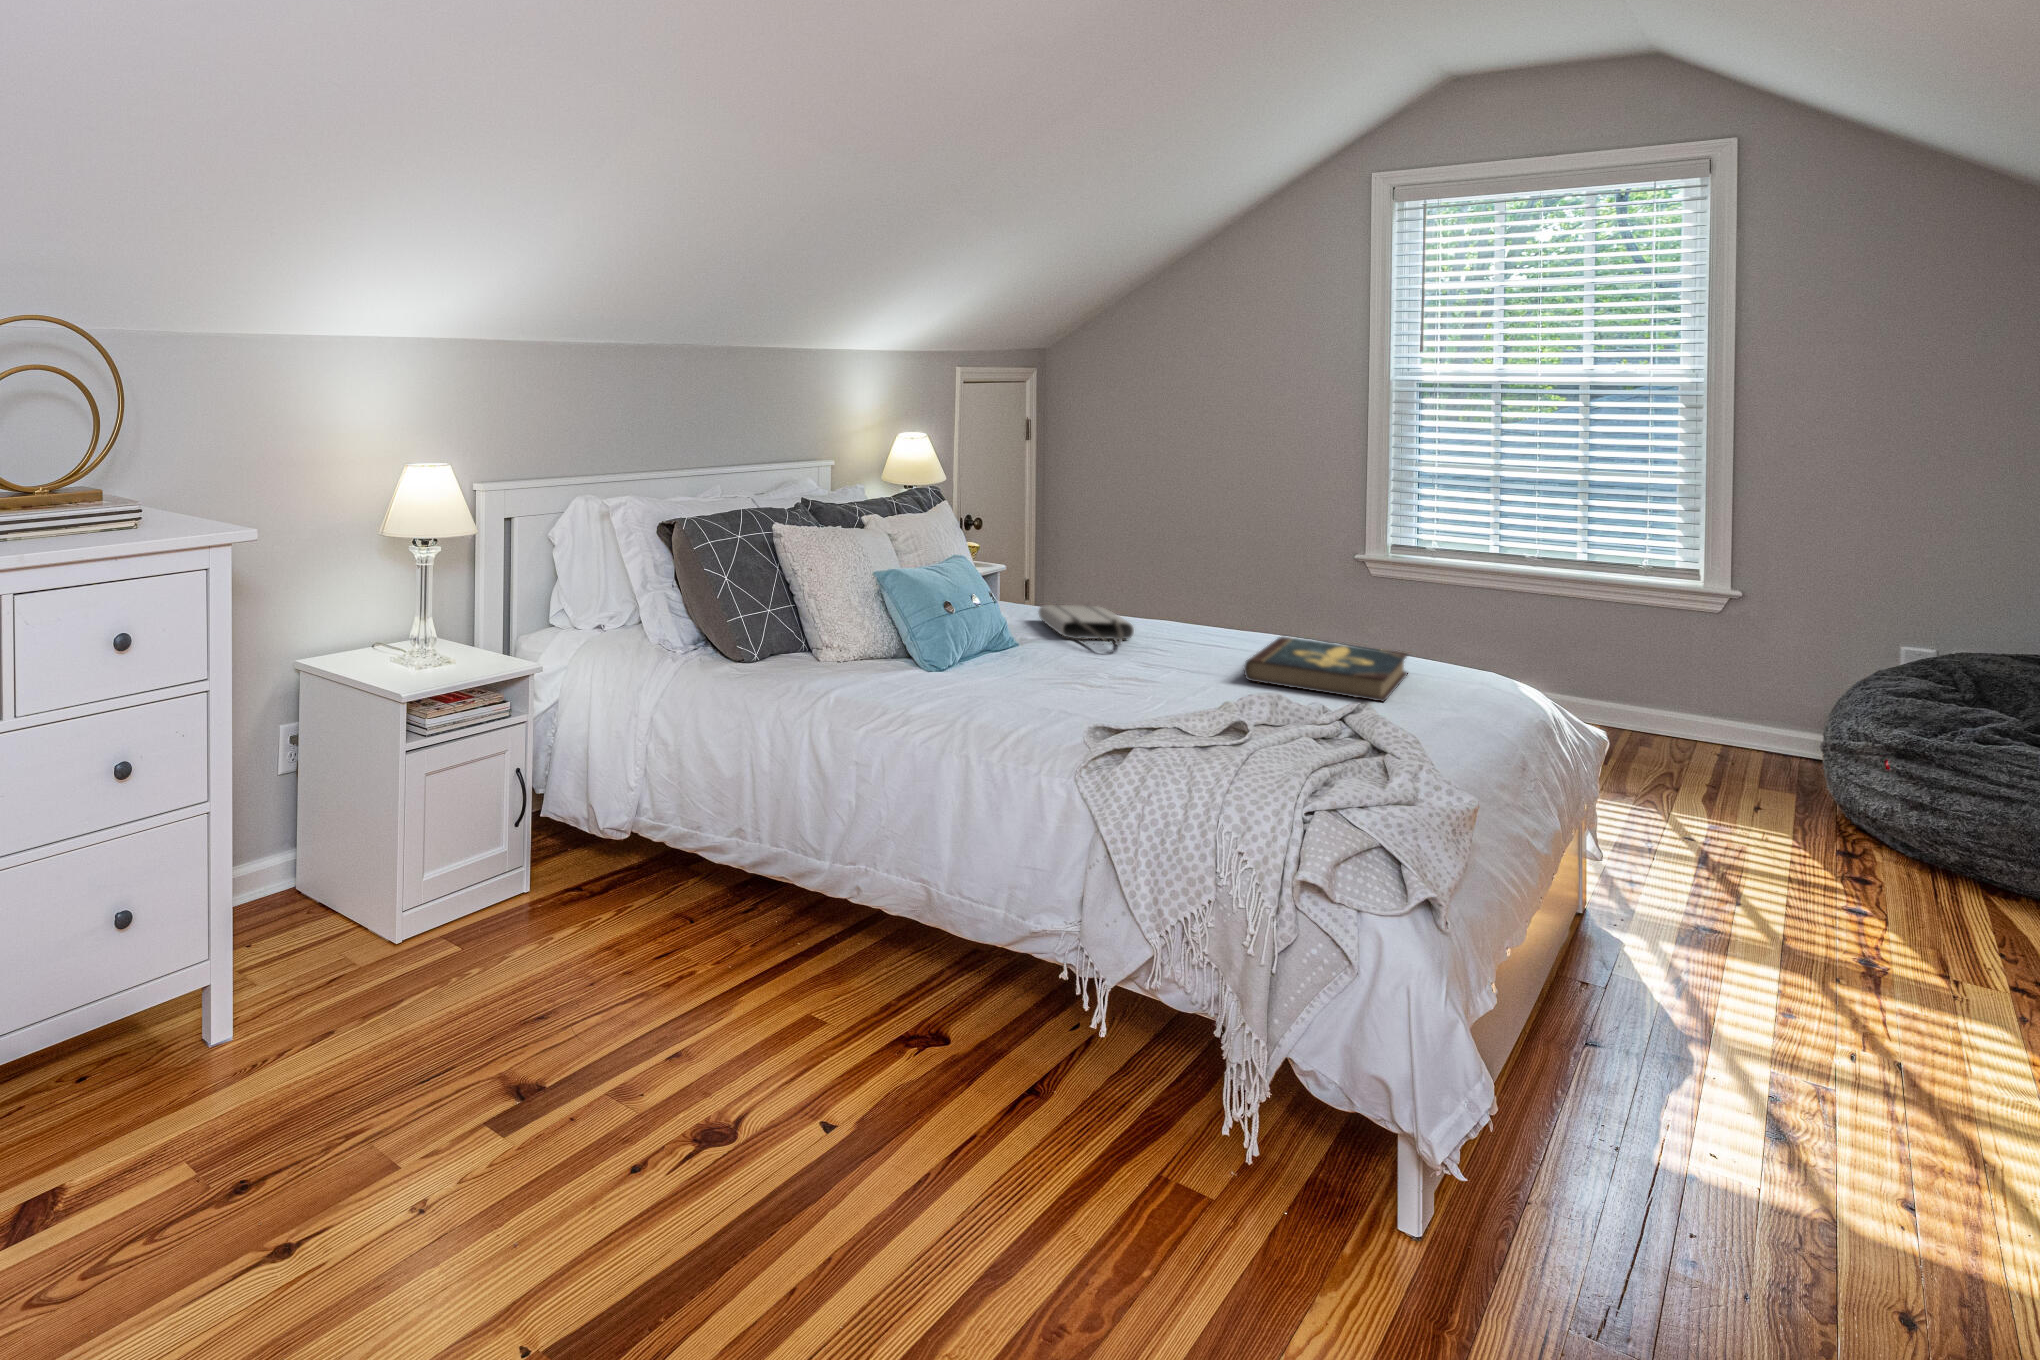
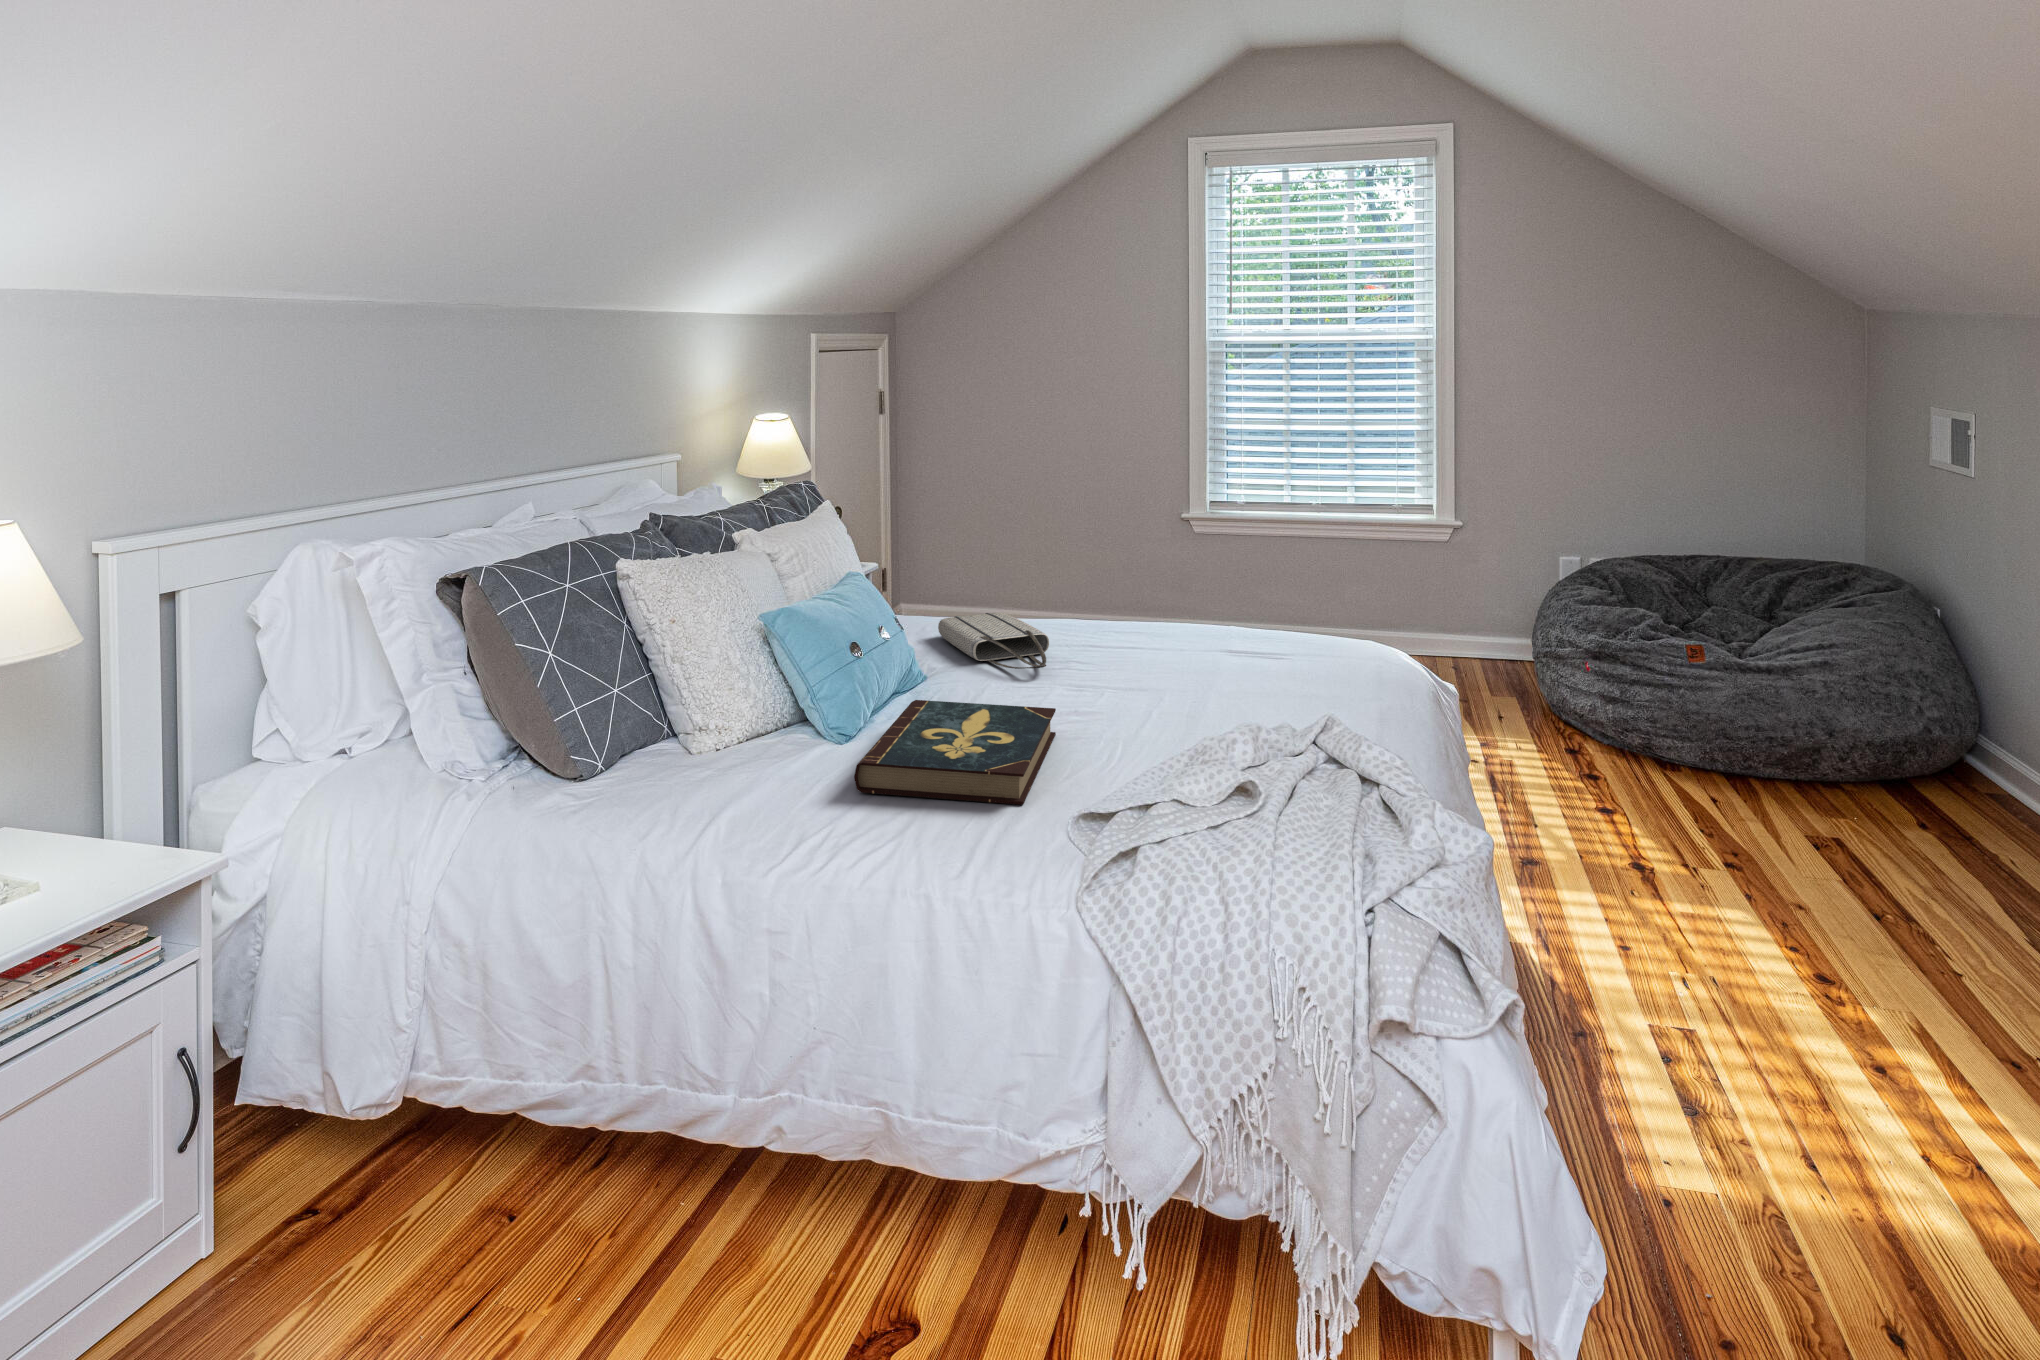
book: present [1244,637,1408,702] -> present [854,700,1056,805]

